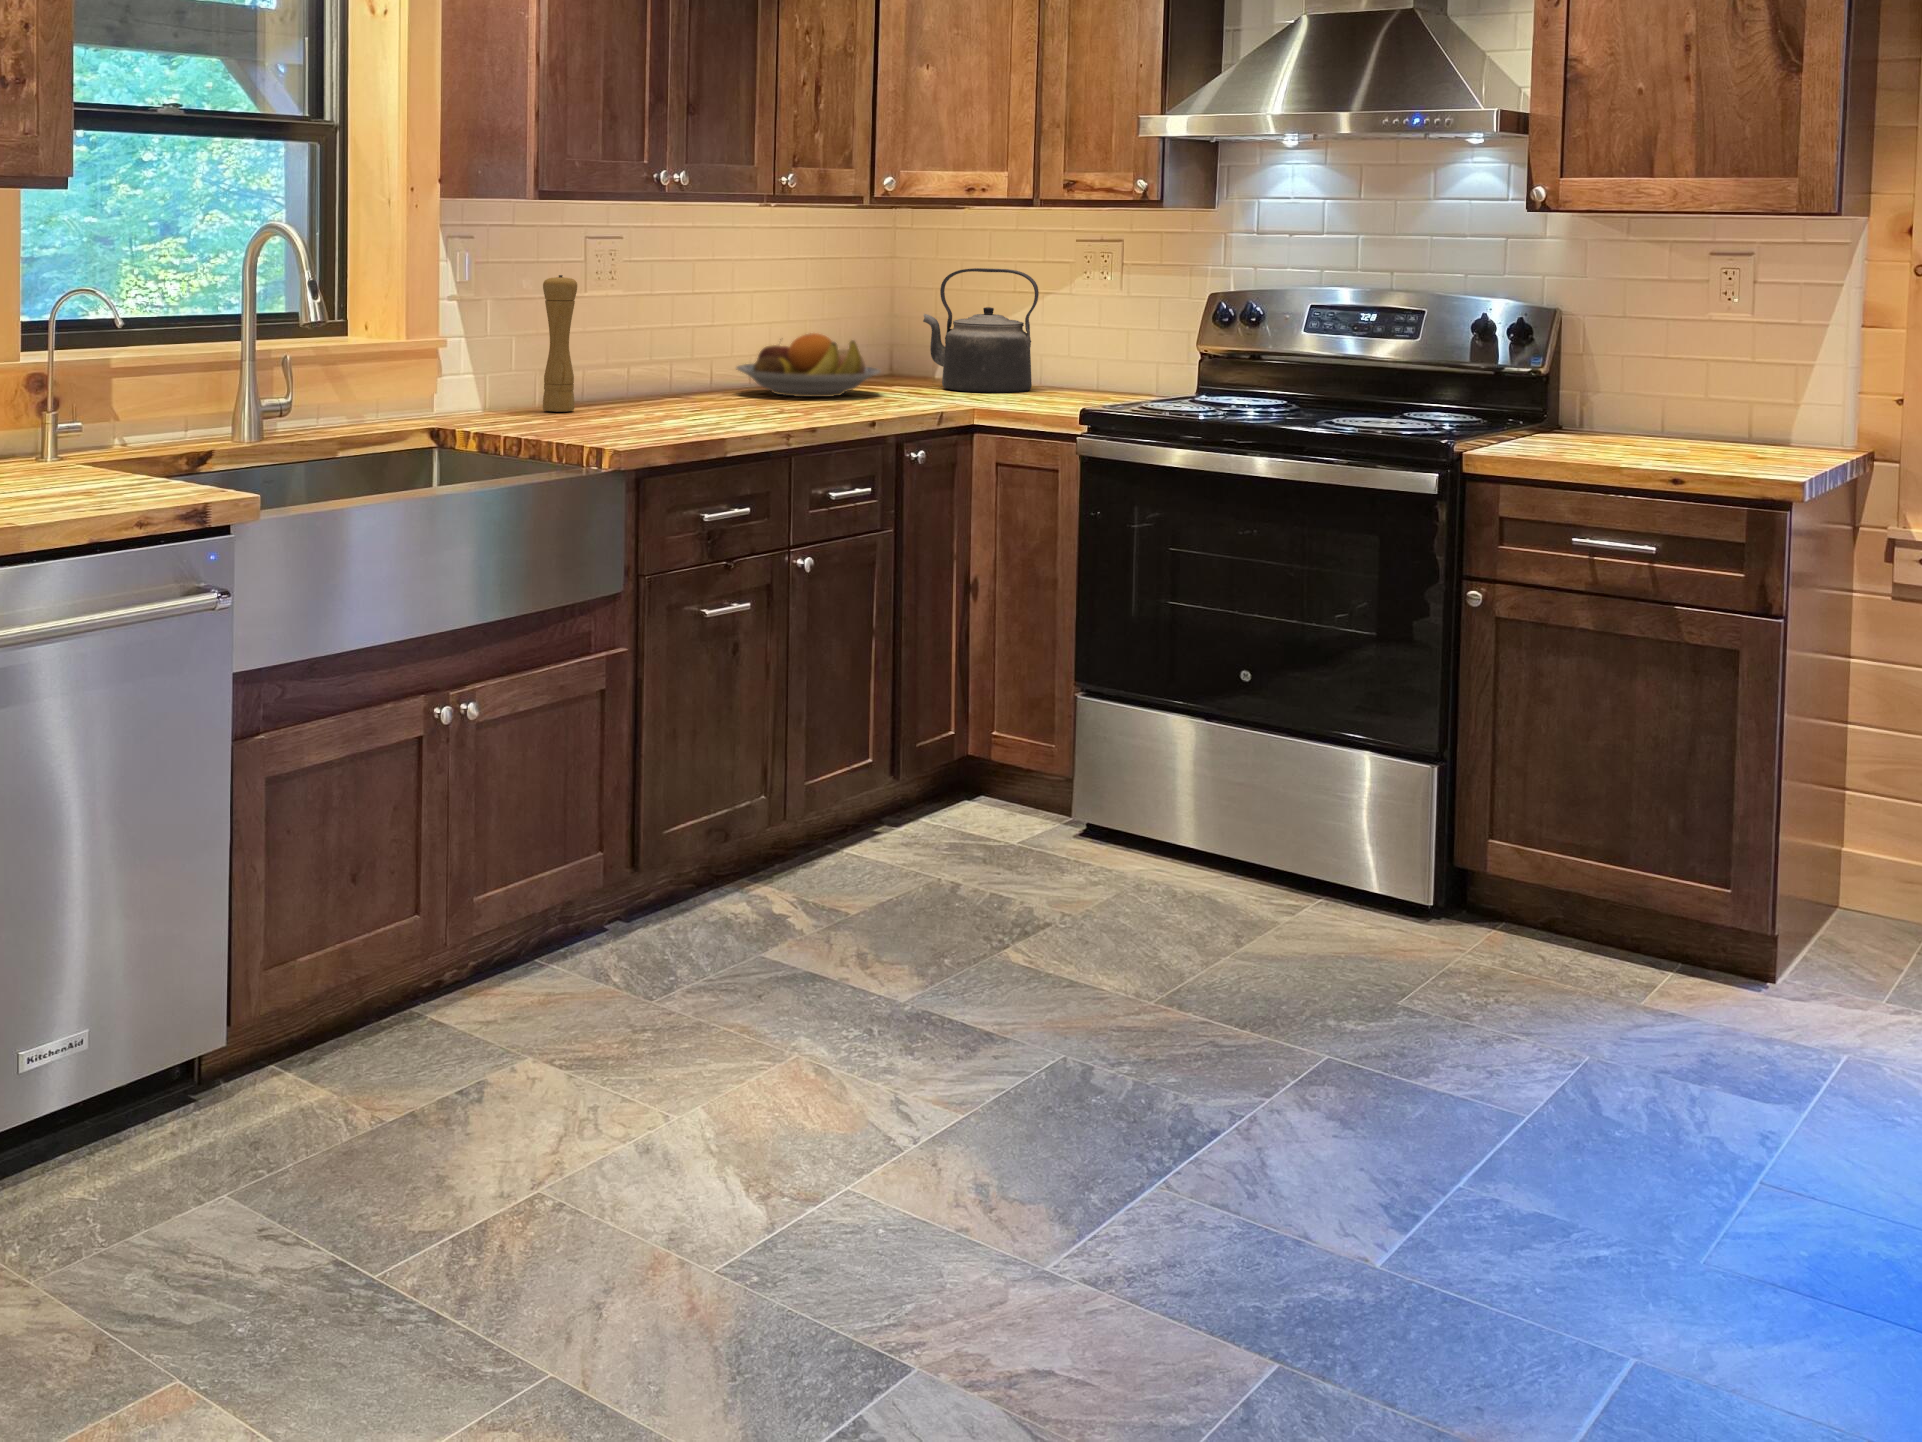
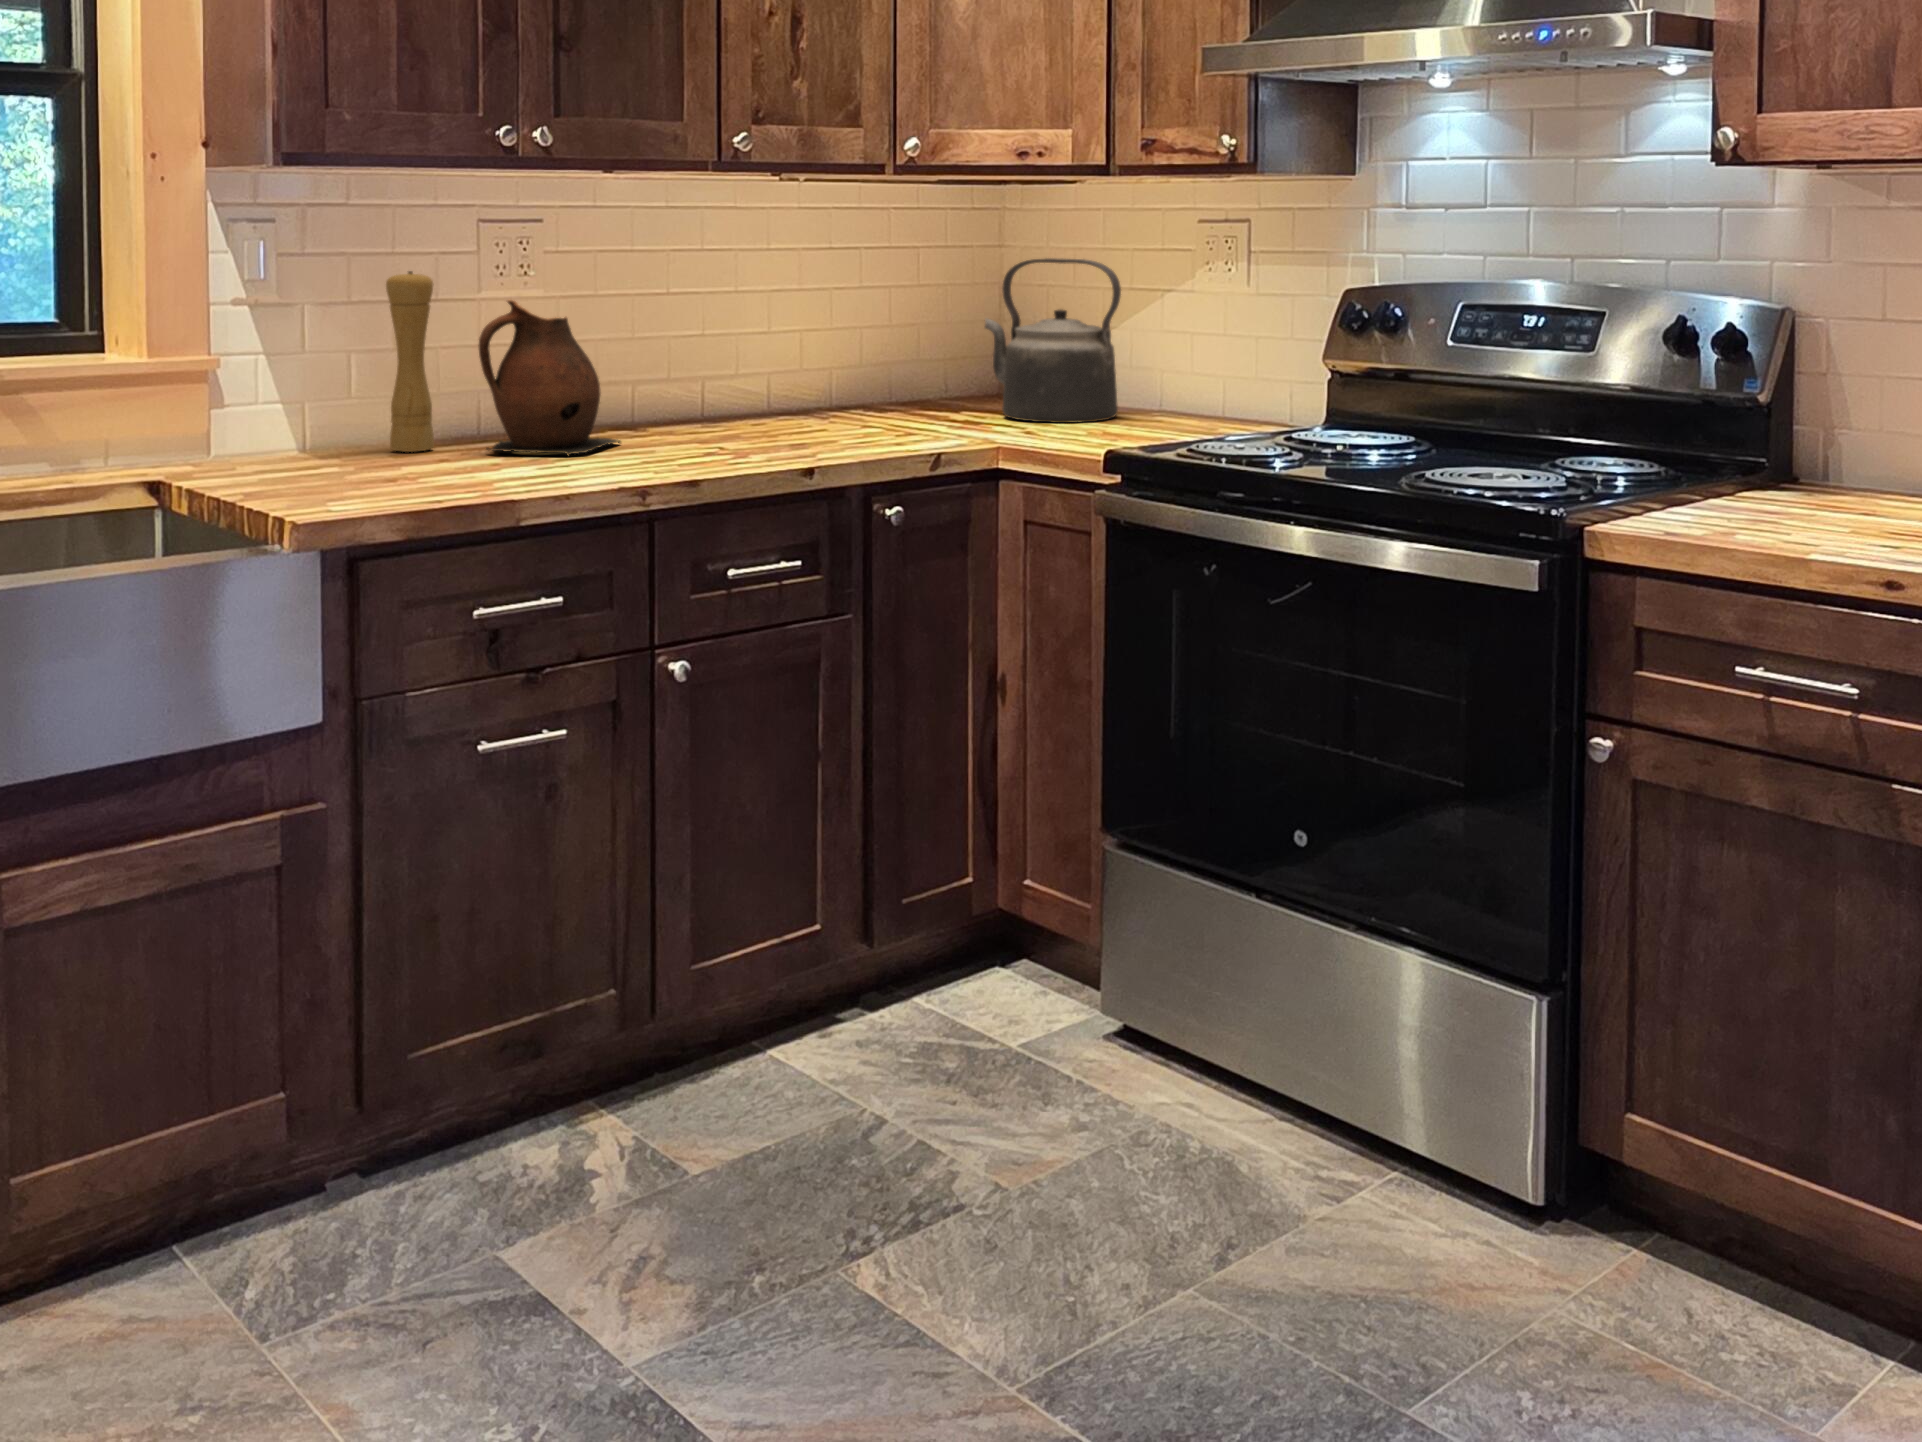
ceramic pitcher: none [617,297,707,414] -> present [478,300,621,456]
fruit bowl: present [737,333,880,397] -> none [714,345,903,429]

